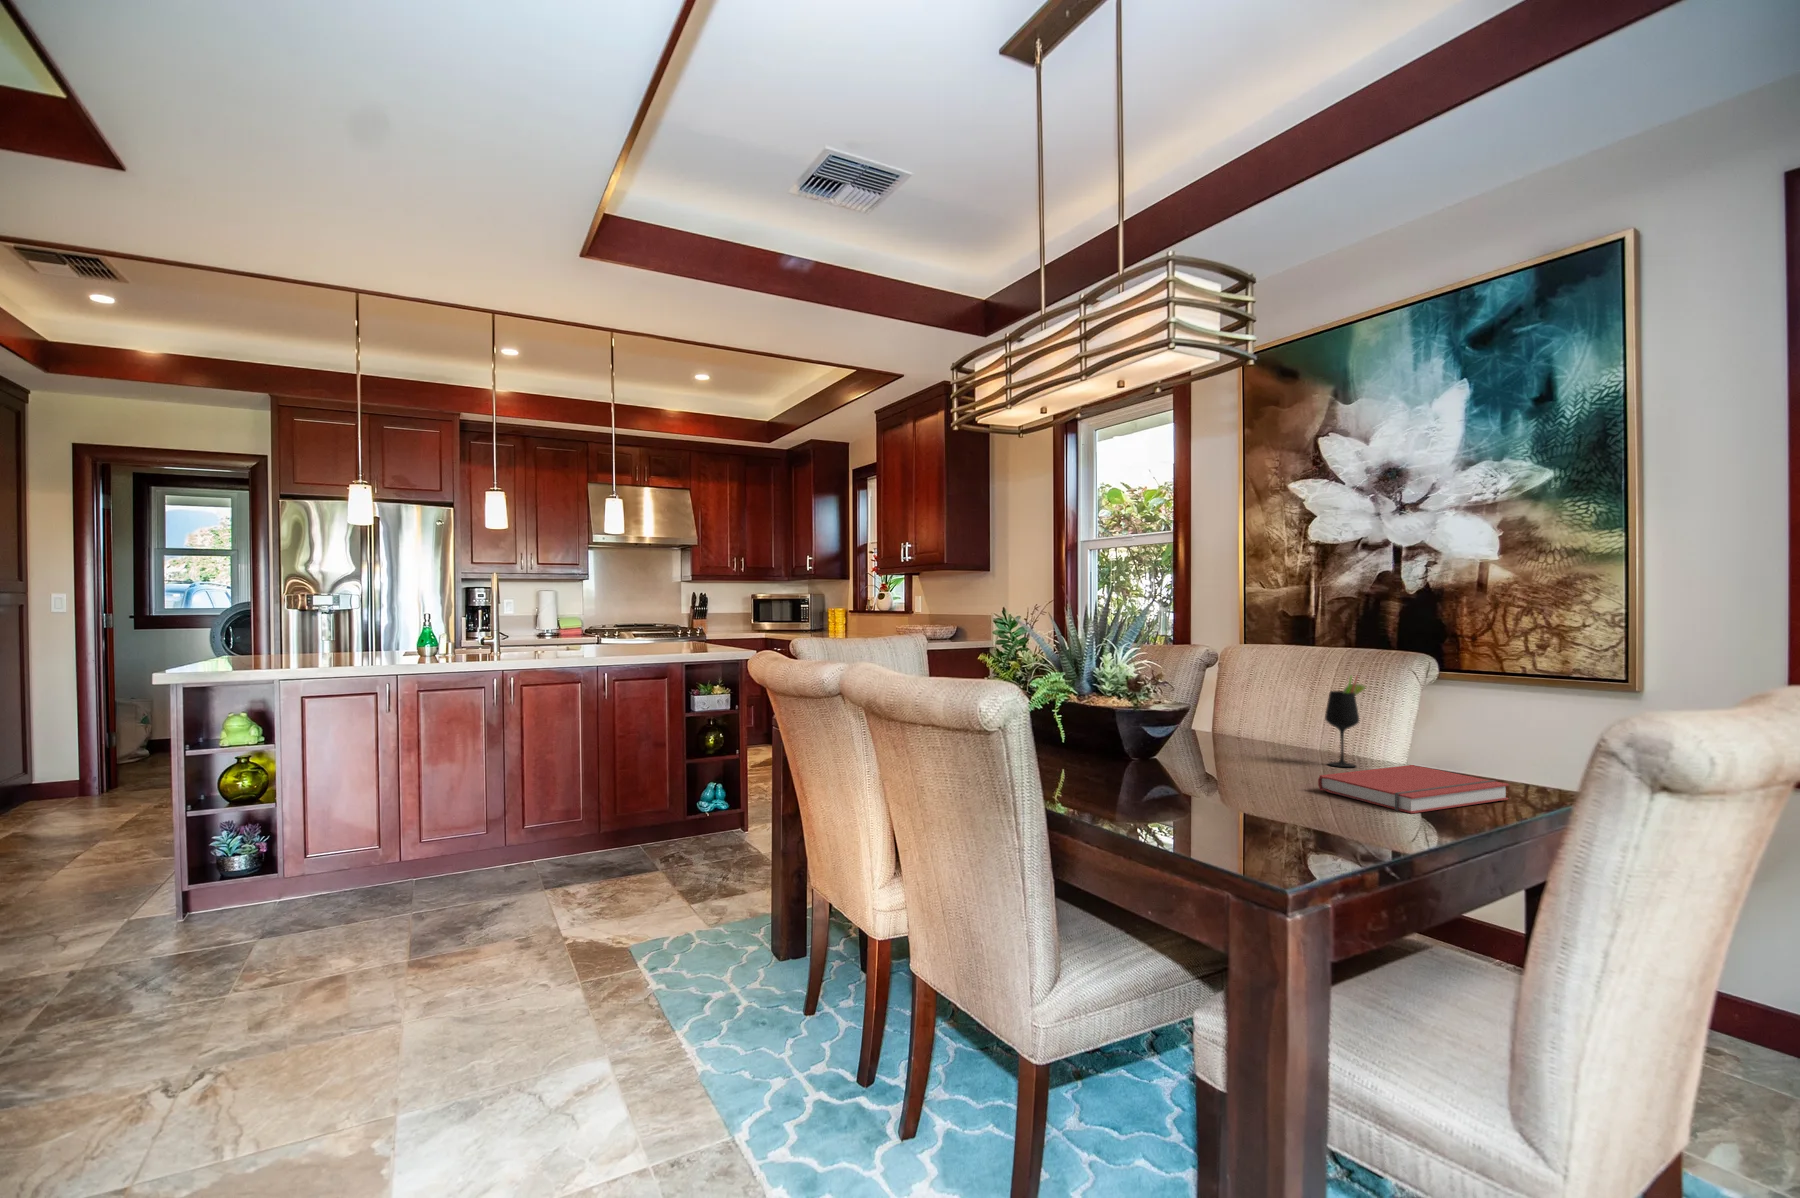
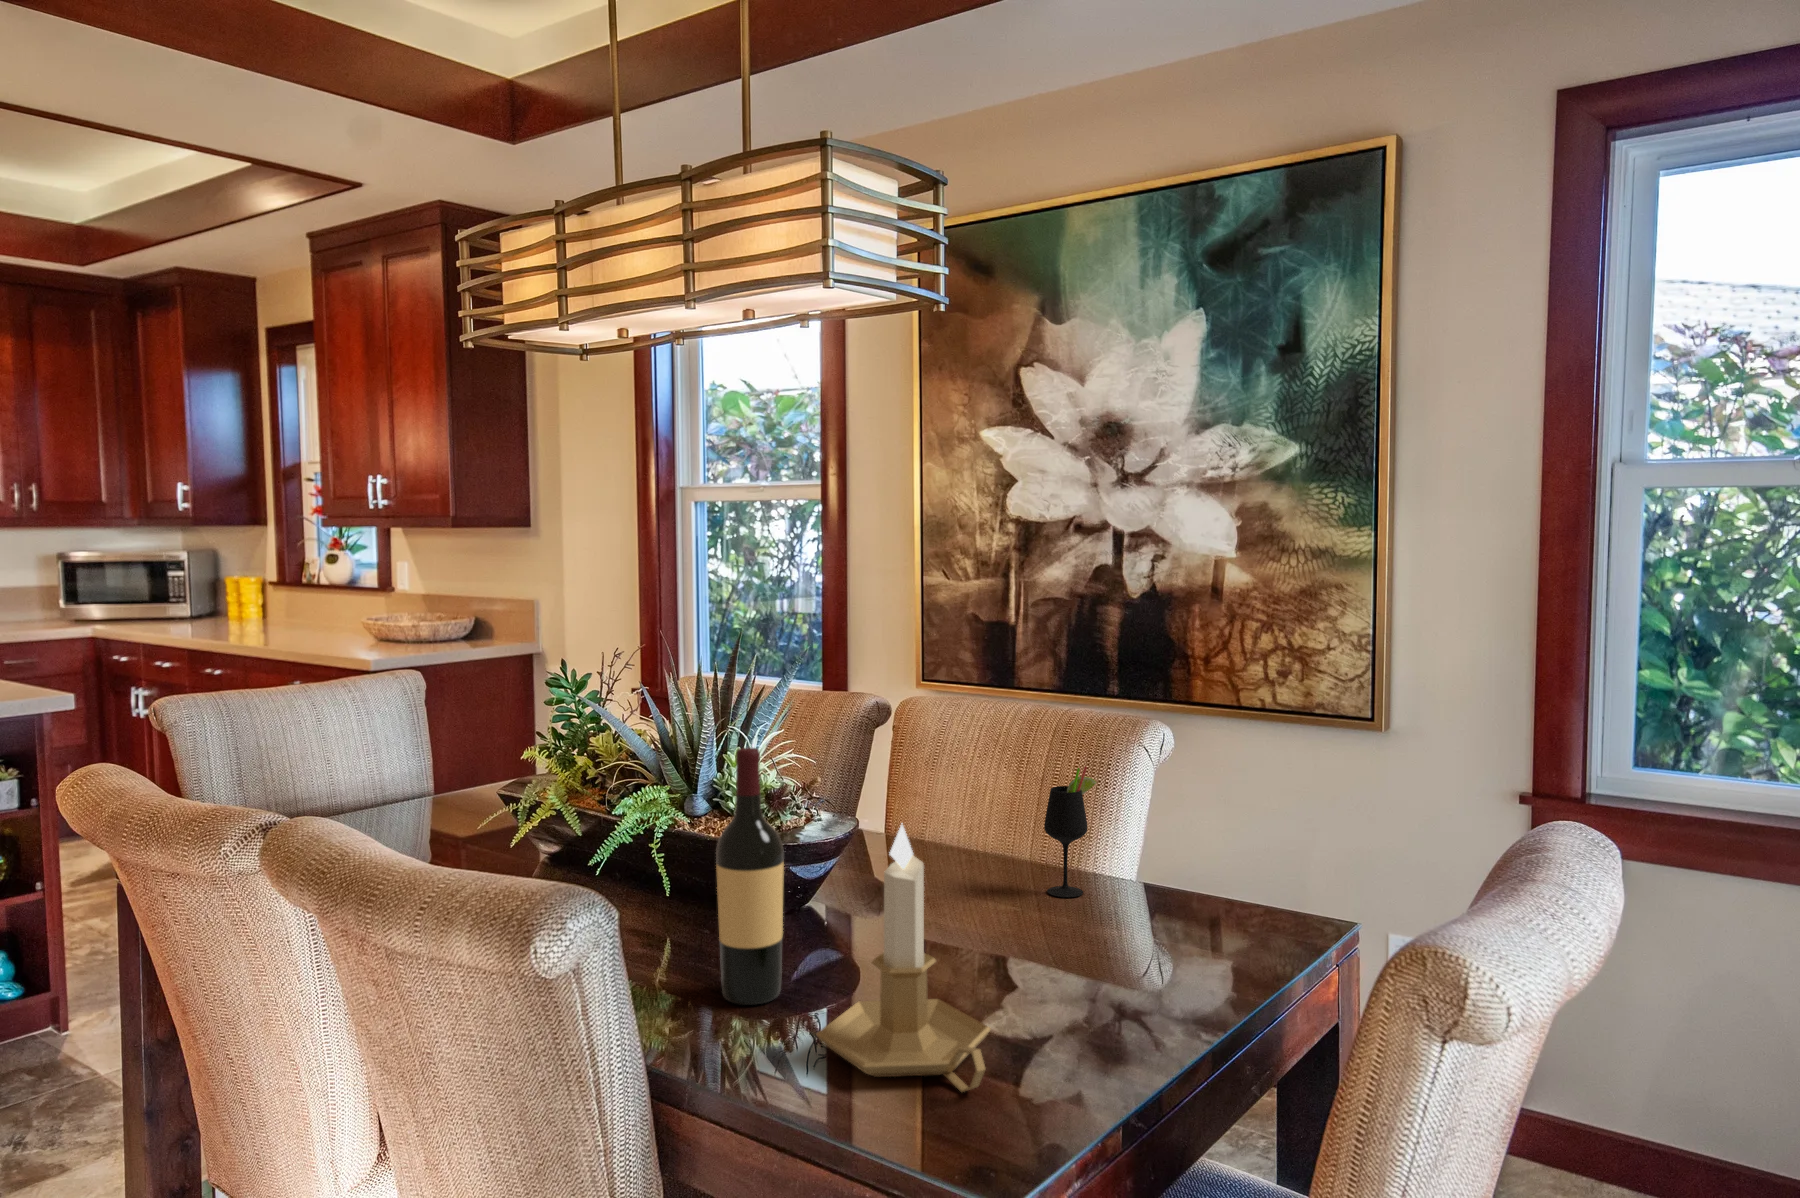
wine bottle: none [1090,629,1133,787] -> present [716,747,784,1005]
candlestick: none [1149,662,1272,832] -> present [816,825,991,1092]
book: present [1318,765,1509,813] -> none [1043,897,1268,1000]

